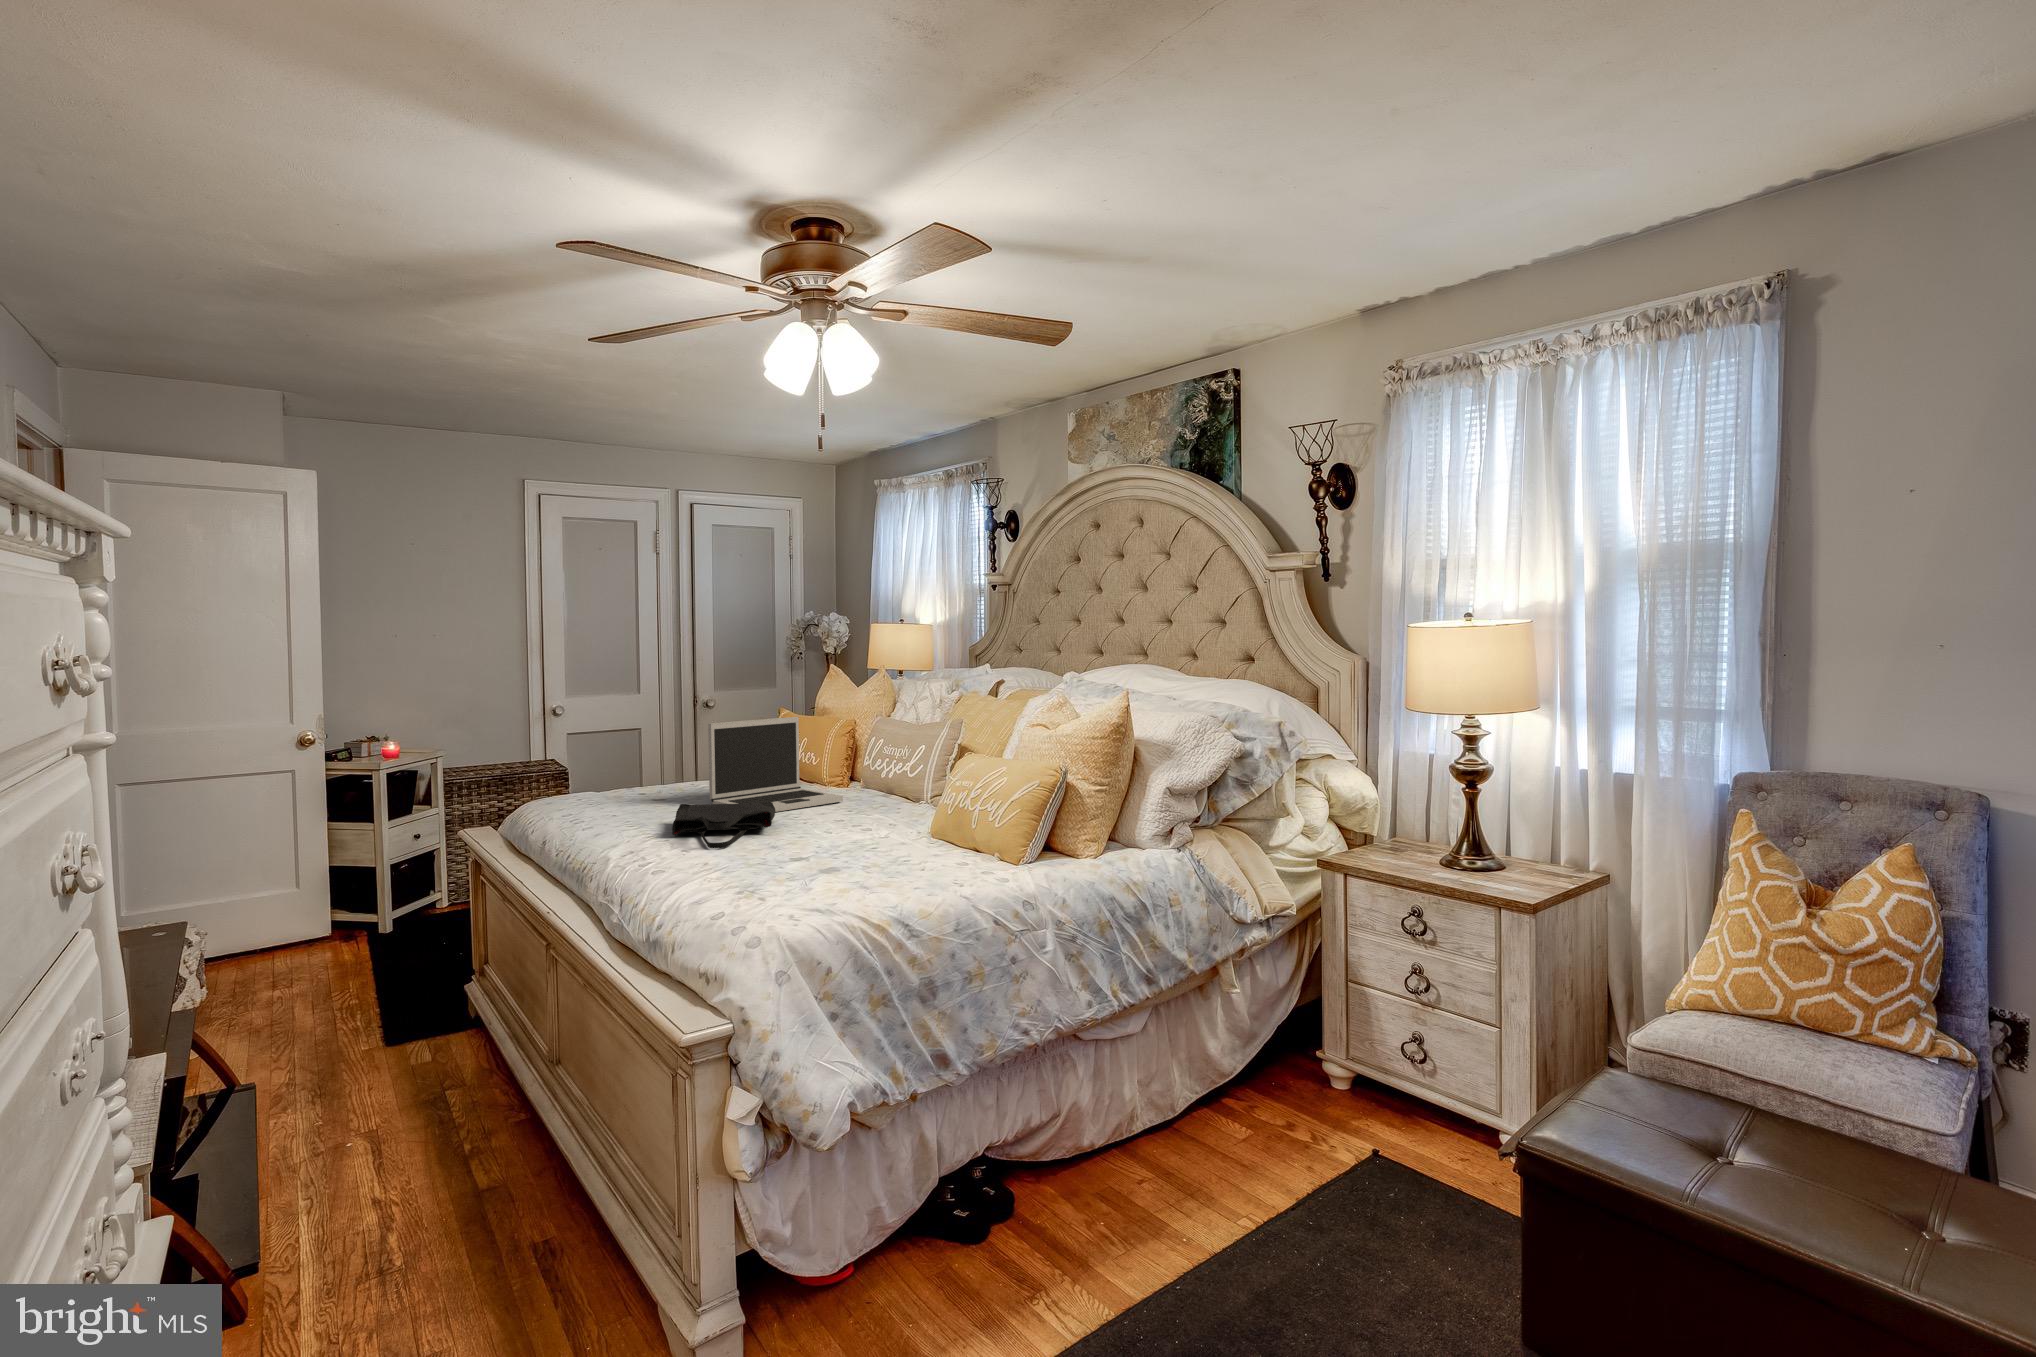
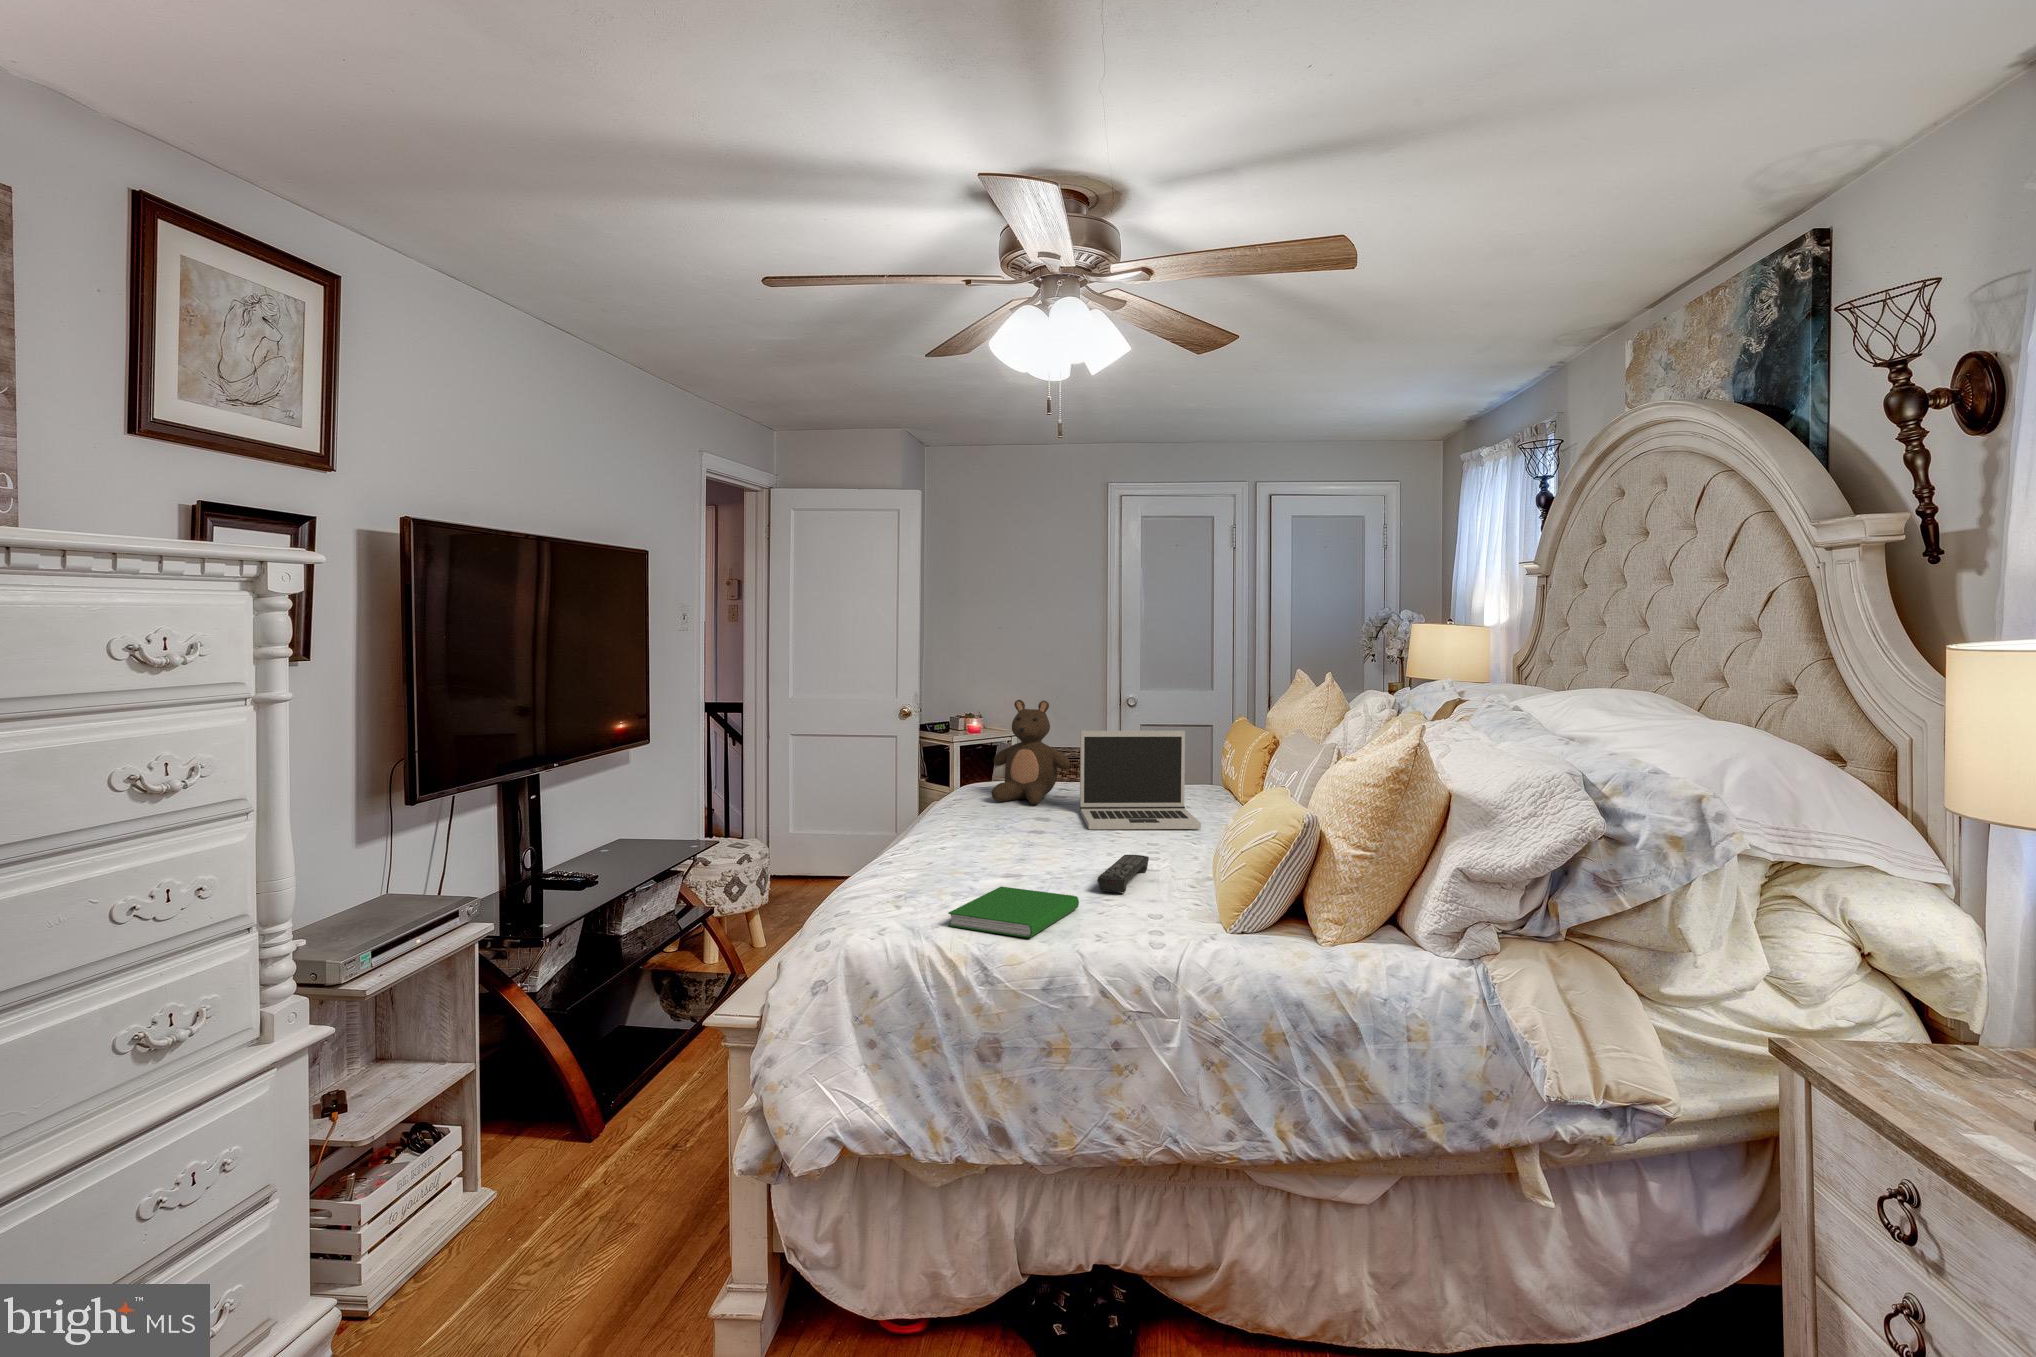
stuffed bear: none [584,698,675,806] -> present [992,700,1070,804]
tote bag: present [672,802,775,848] -> none [975,808,1093,856]
remote control: none [857,822,907,853] -> present [1098,855,1149,893]
hardcover book: none [820,856,922,899] -> present [948,887,1079,938]

